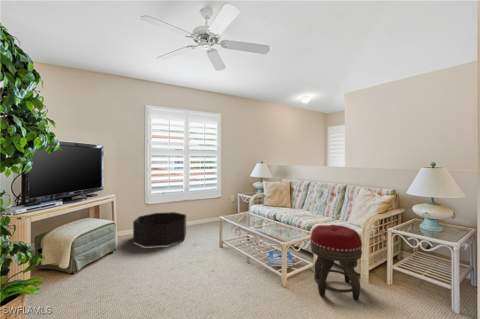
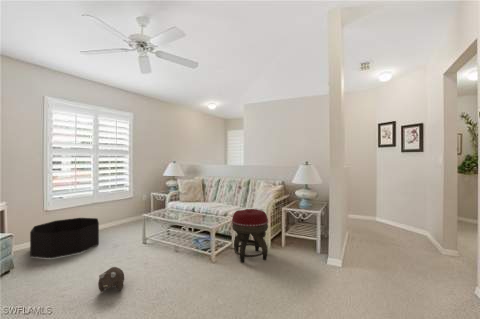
plush toy: none [158,270,186,297] -> present [98,267,124,292]

